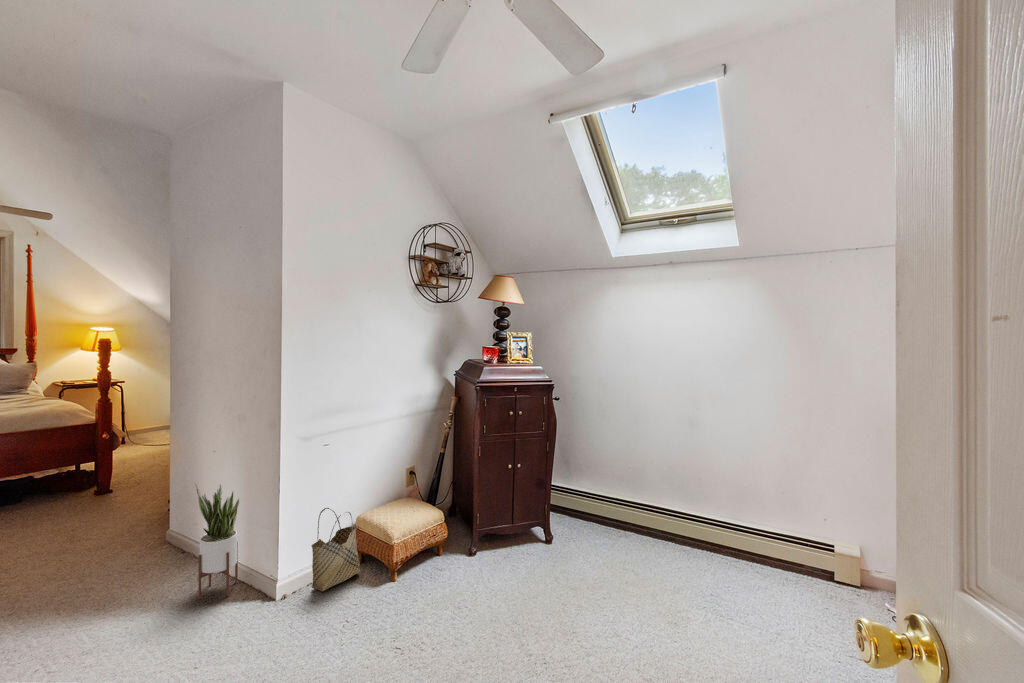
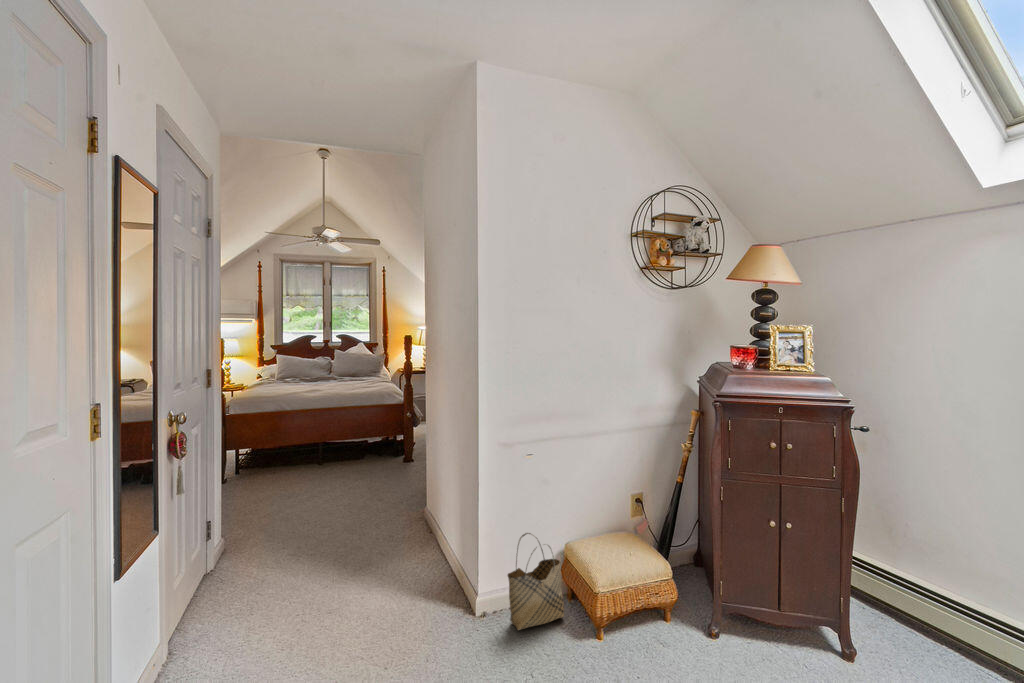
potted plant: present [195,484,239,599] -> none [414,483,451,604]

